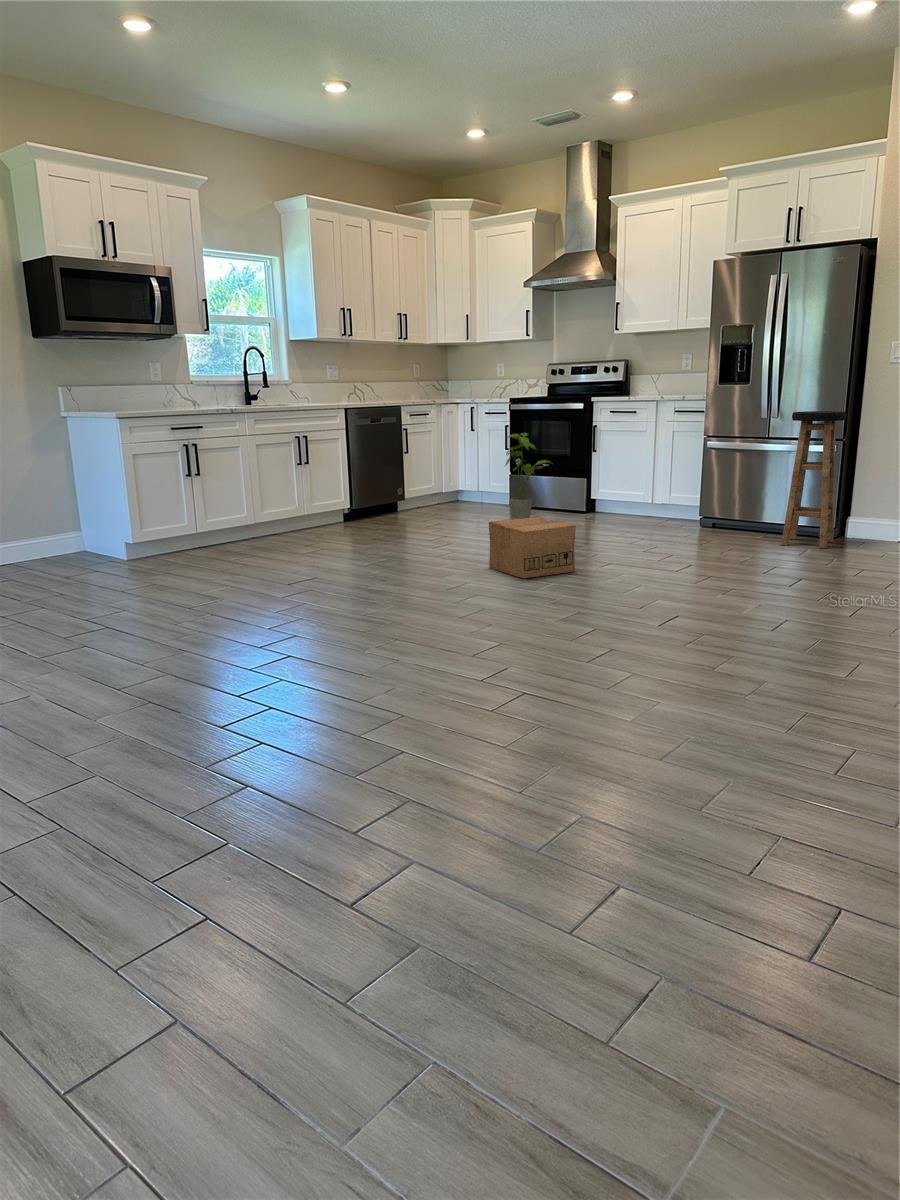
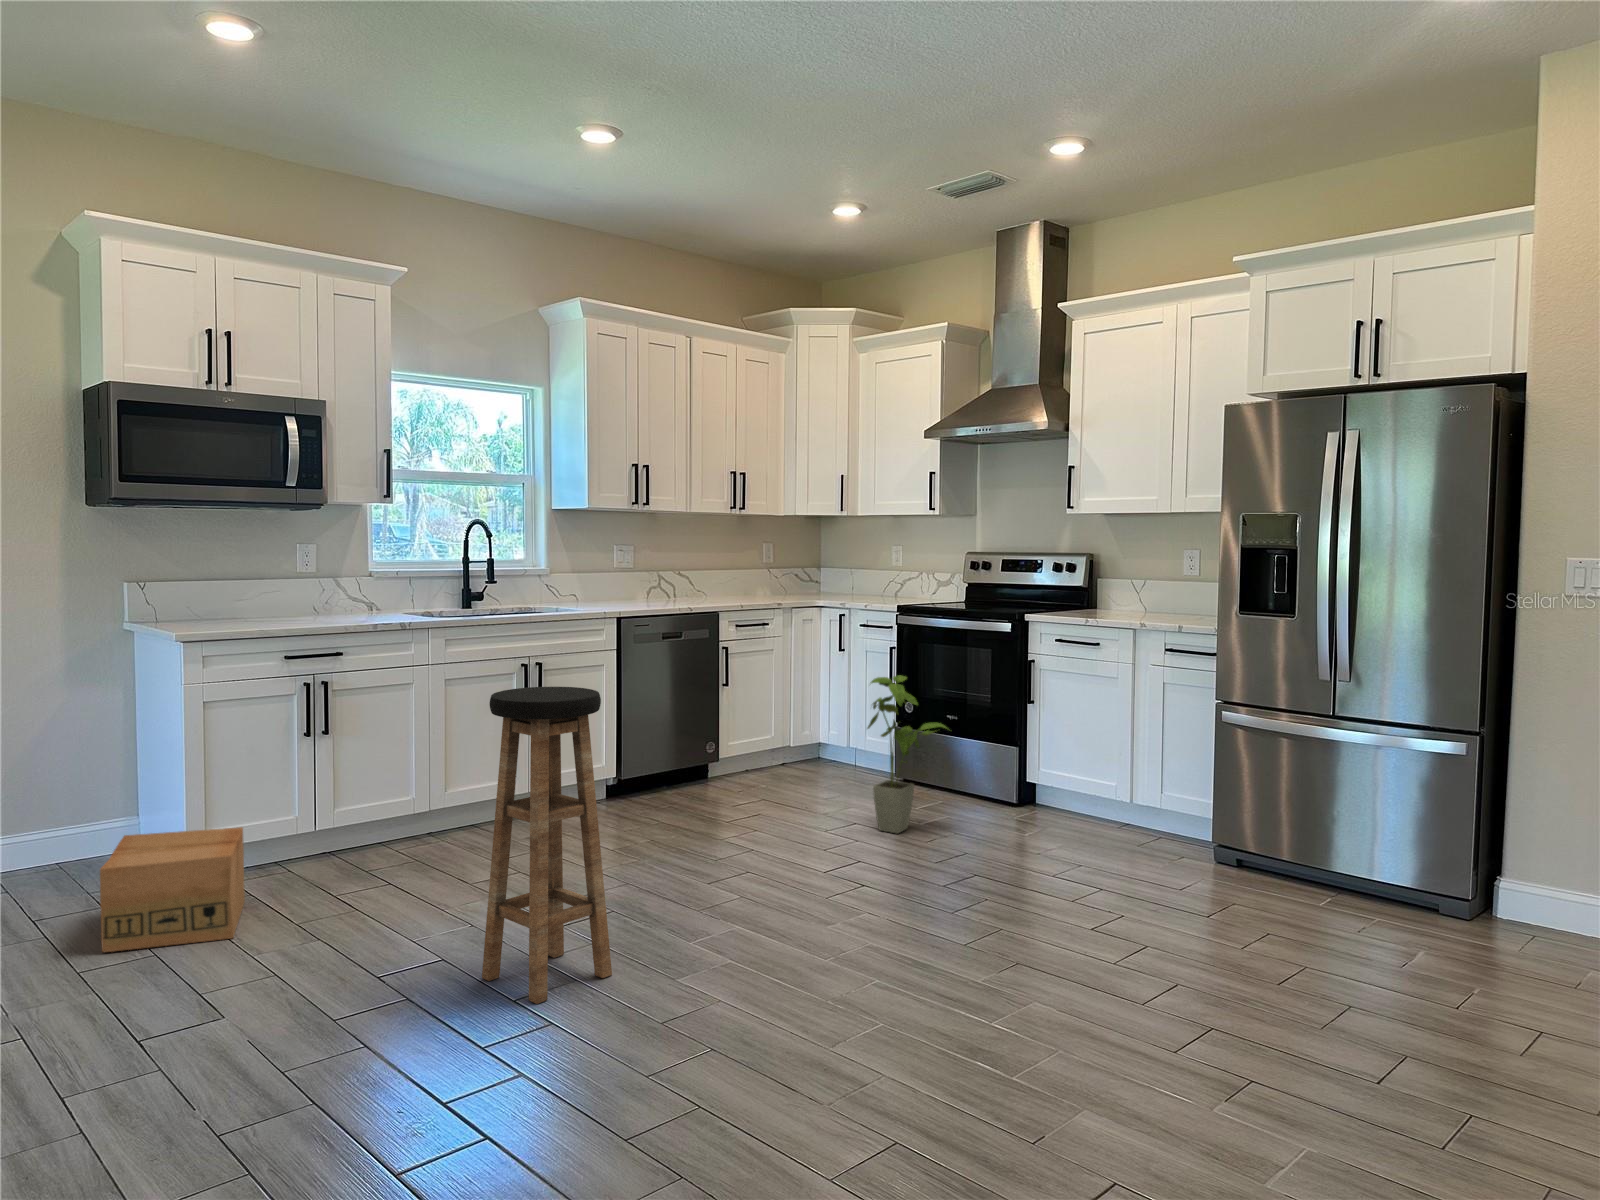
bar stool: present [781,411,847,549] -> present [482,687,612,1004]
cardboard box: present [489,517,576,578] -> present [100,827,245,953]

